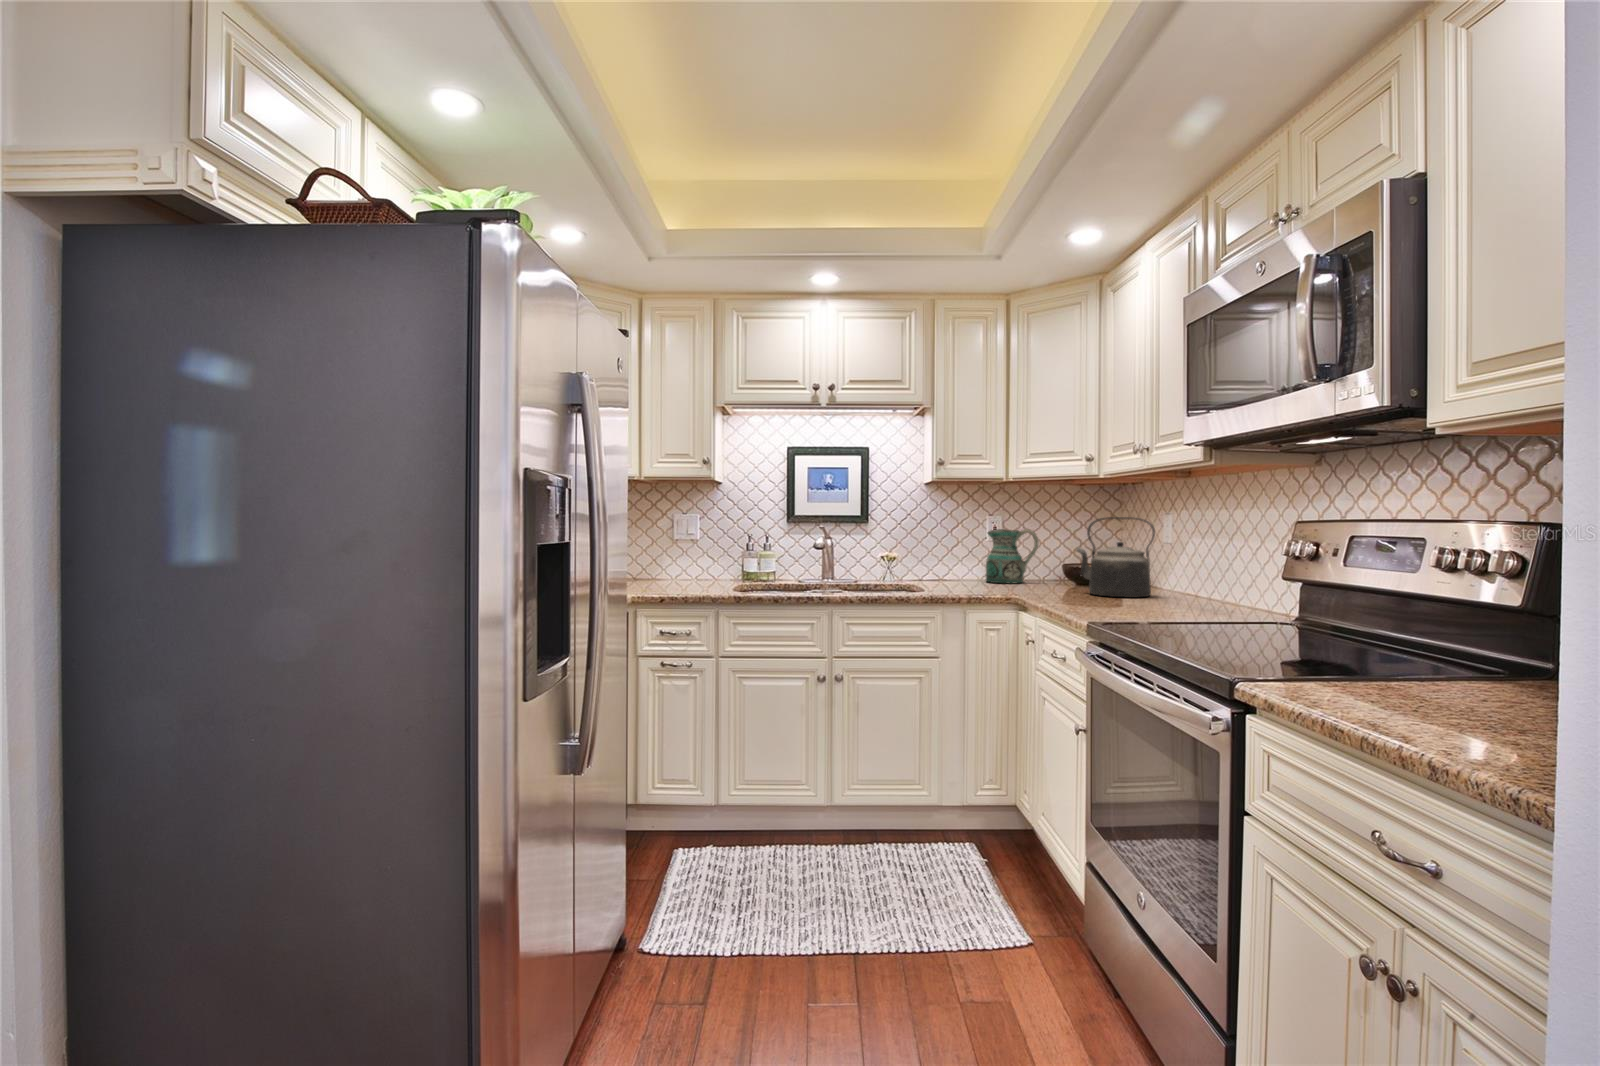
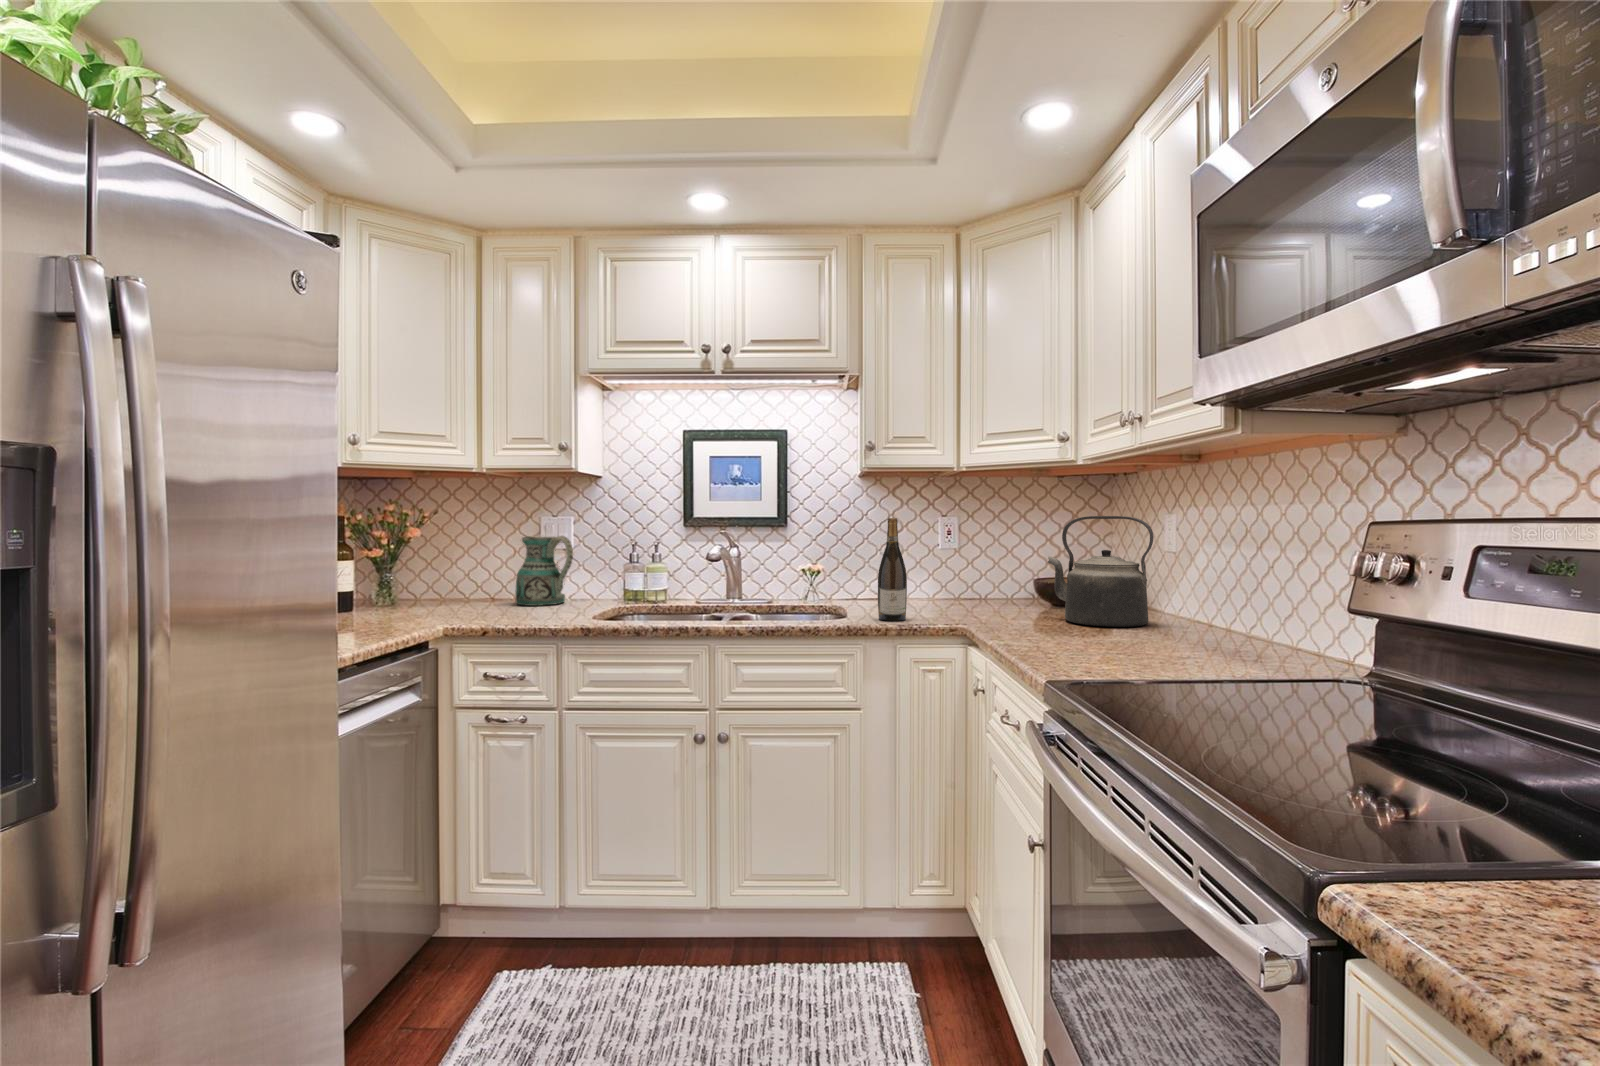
wine bottle: none [950,518,971,593] -> present [878,518,907,621]
ceramic pitcher: present [986,529,1038,583] -> present [515,536,573,606]

